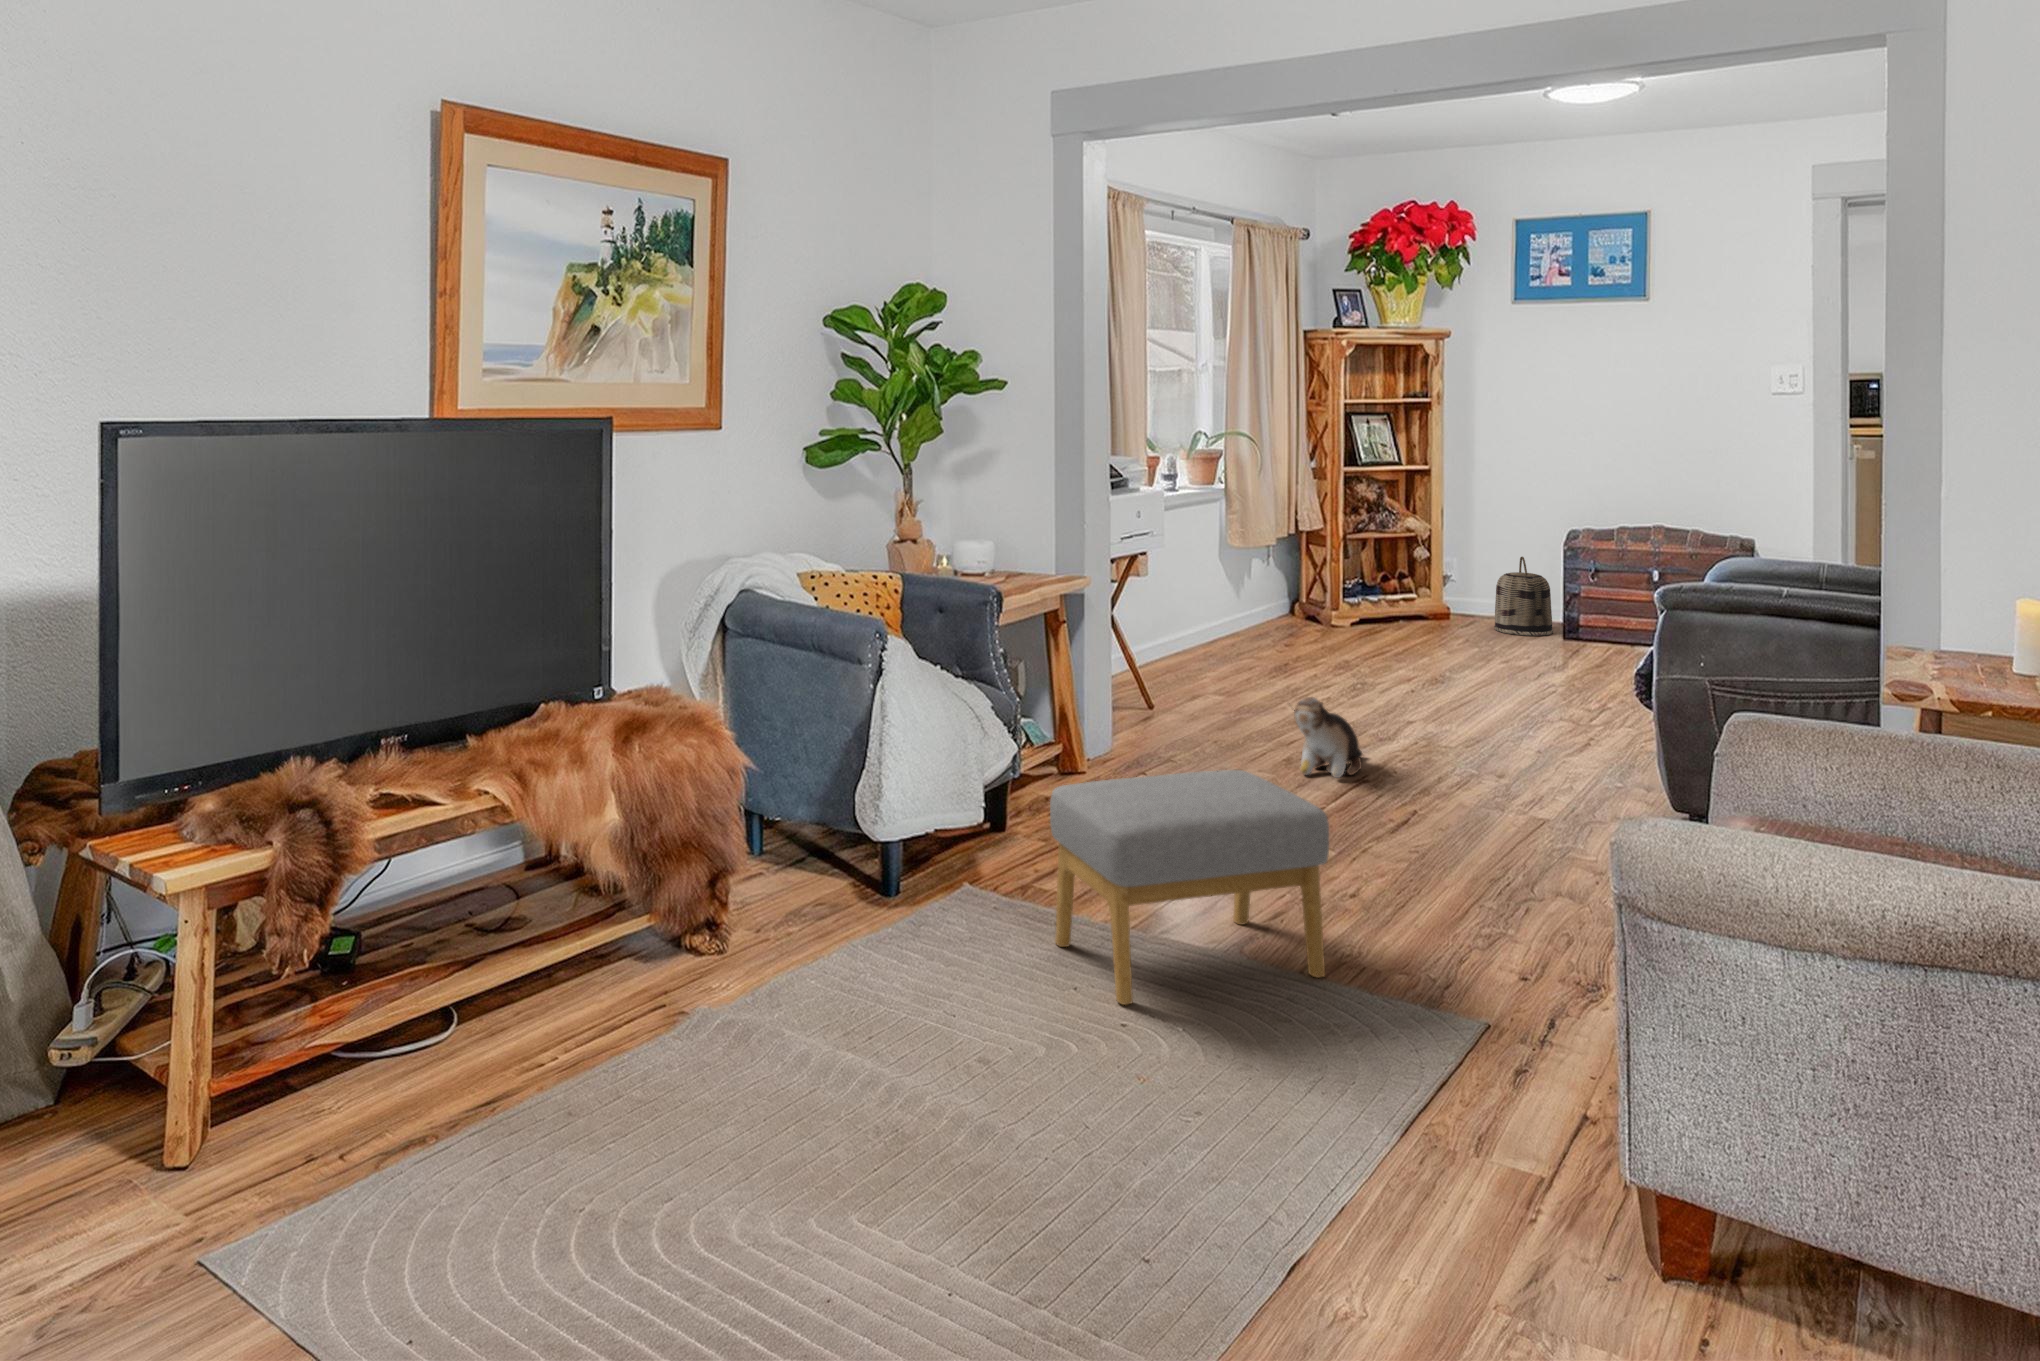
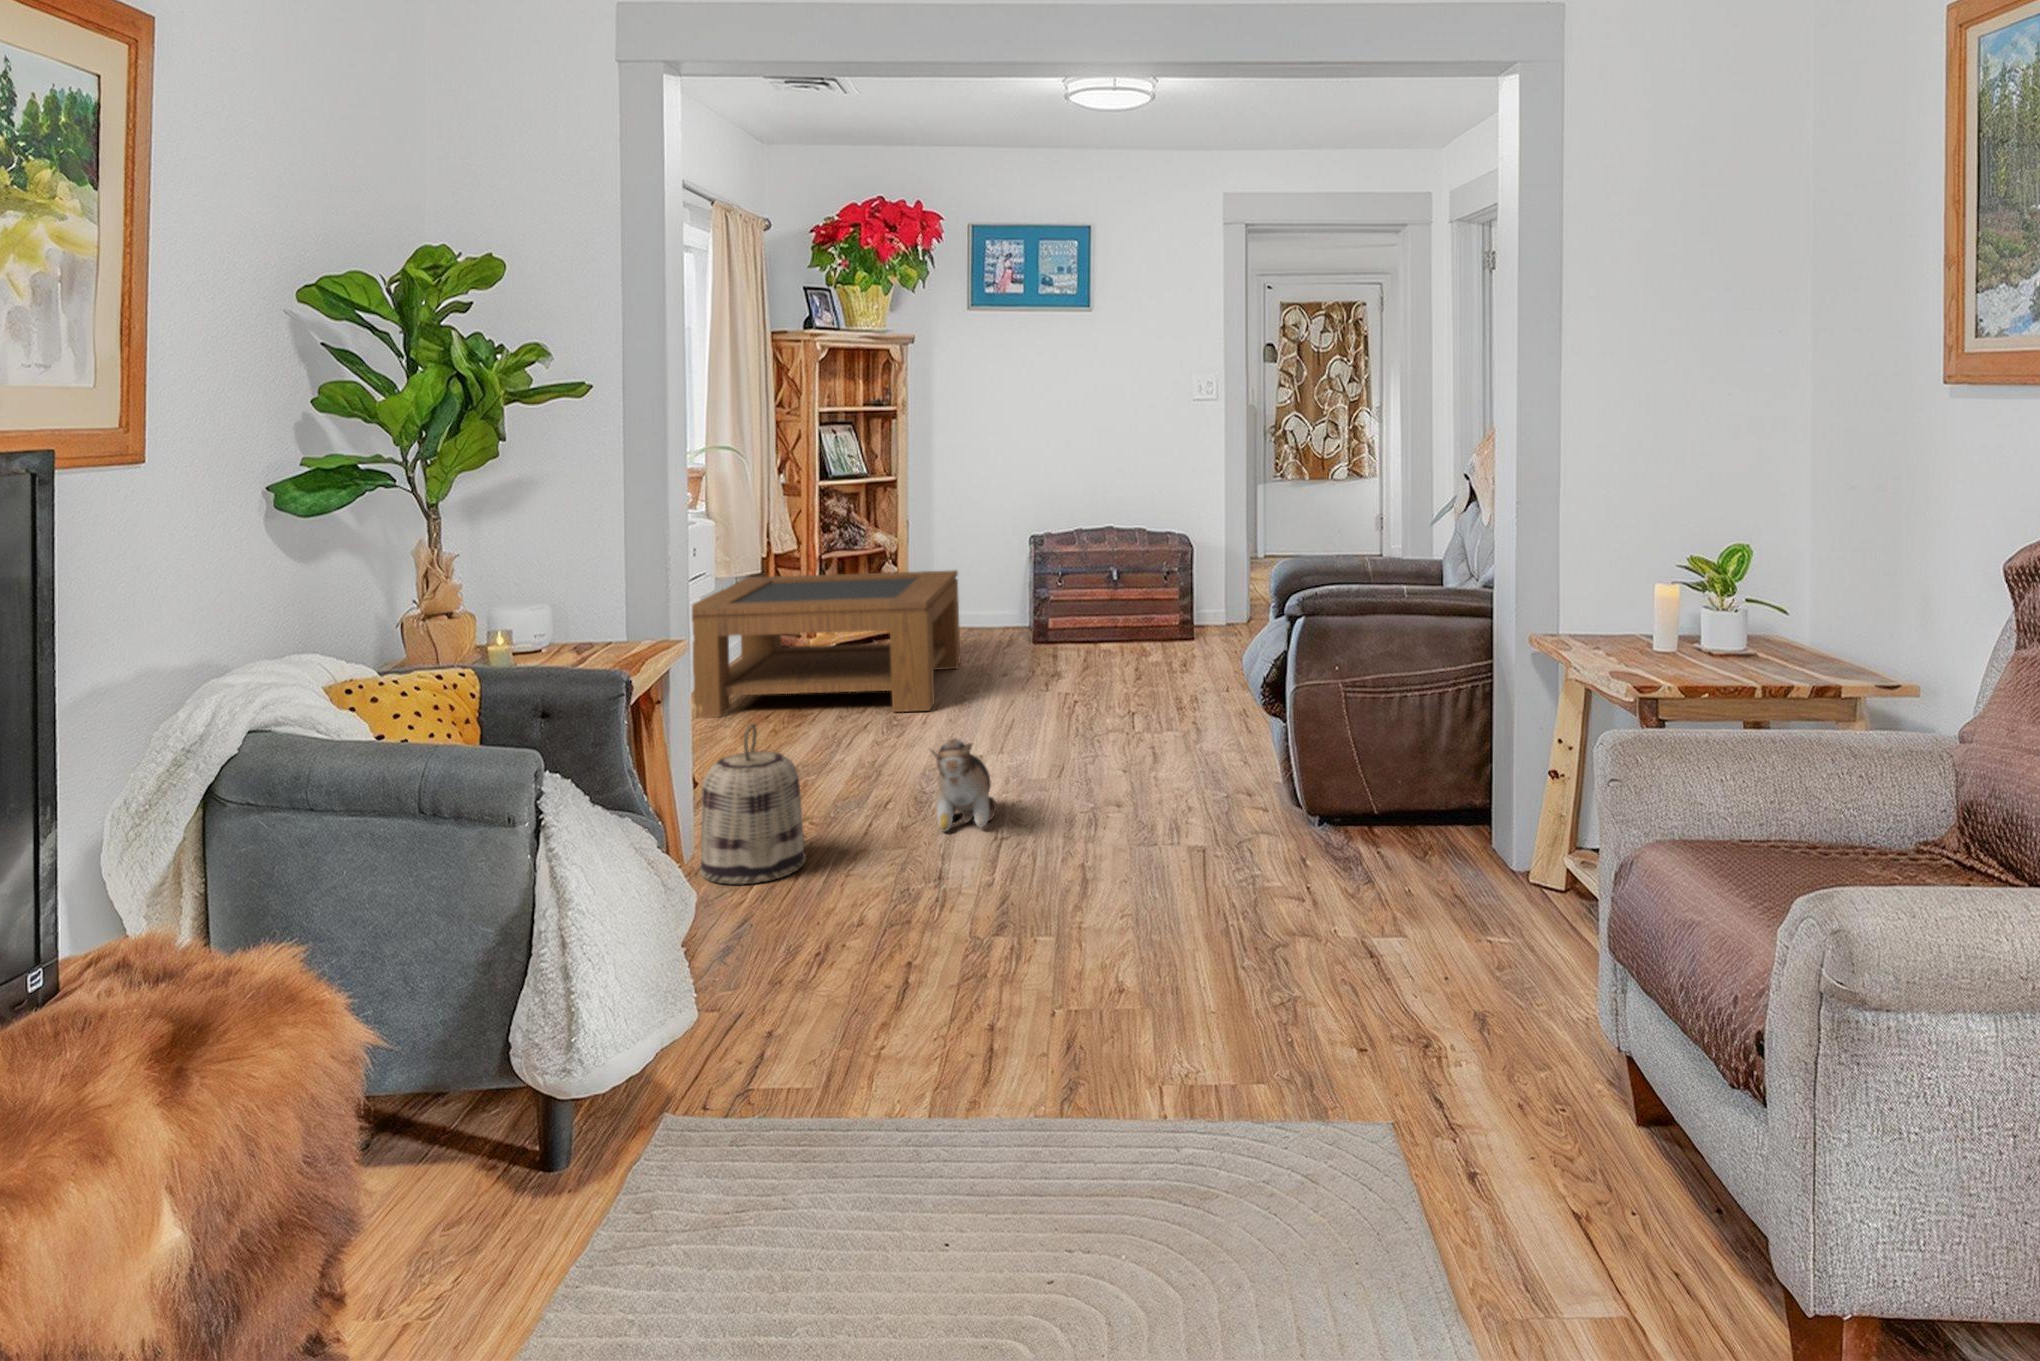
coffee table: none [1182,546,1465,685] -> present [692,570,960,718]
basket: present [1494,557,1553,636] -> present [700,724,806,884]
footstool: present [1050,770,1329,1005] -> none [859,849,1211,1227]

